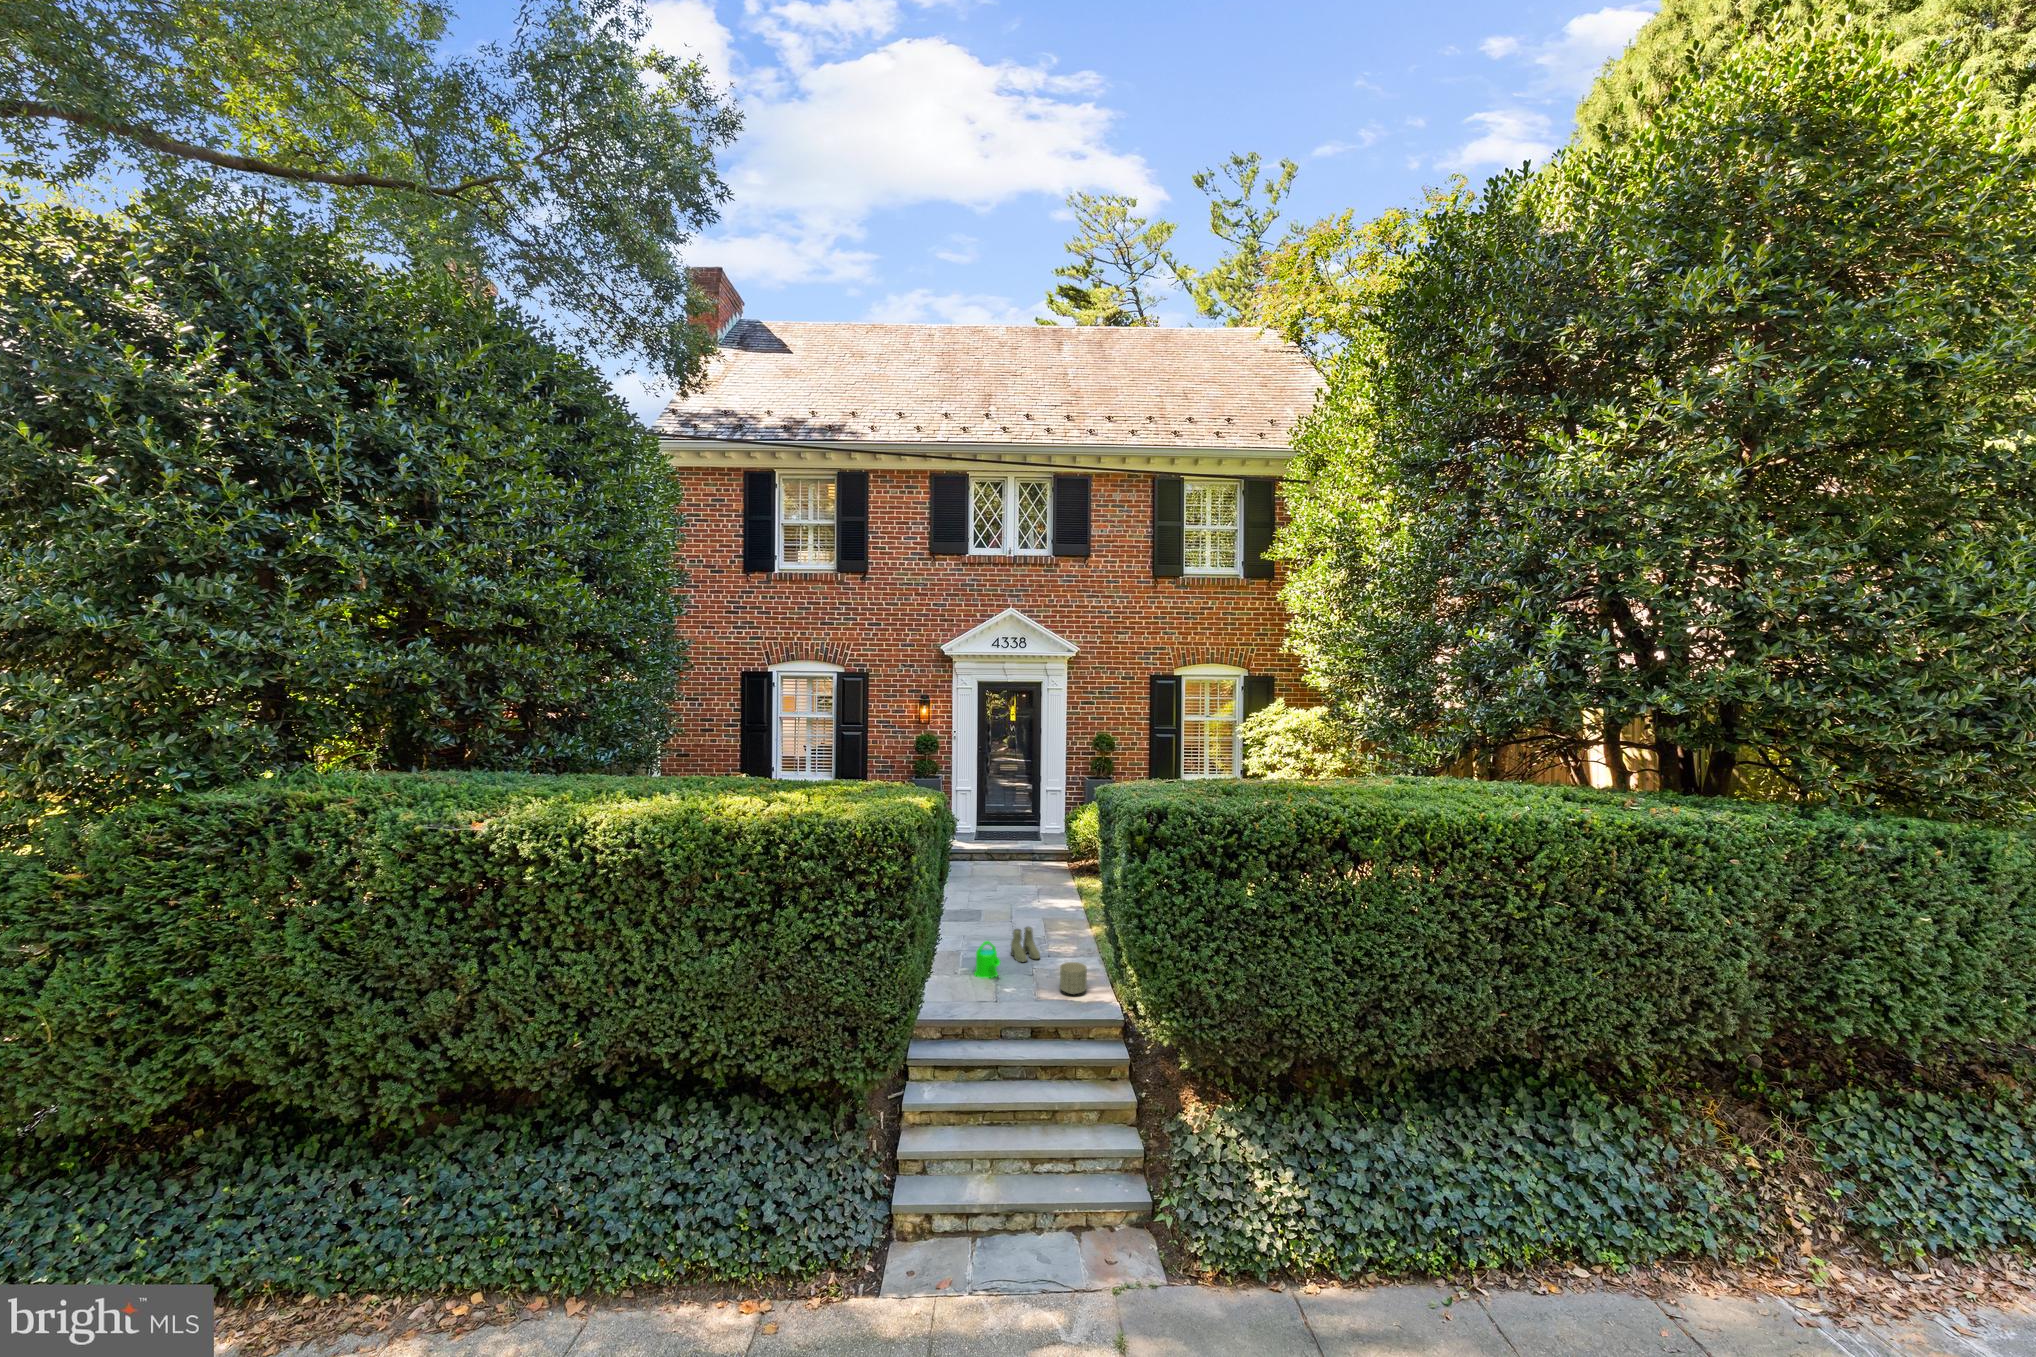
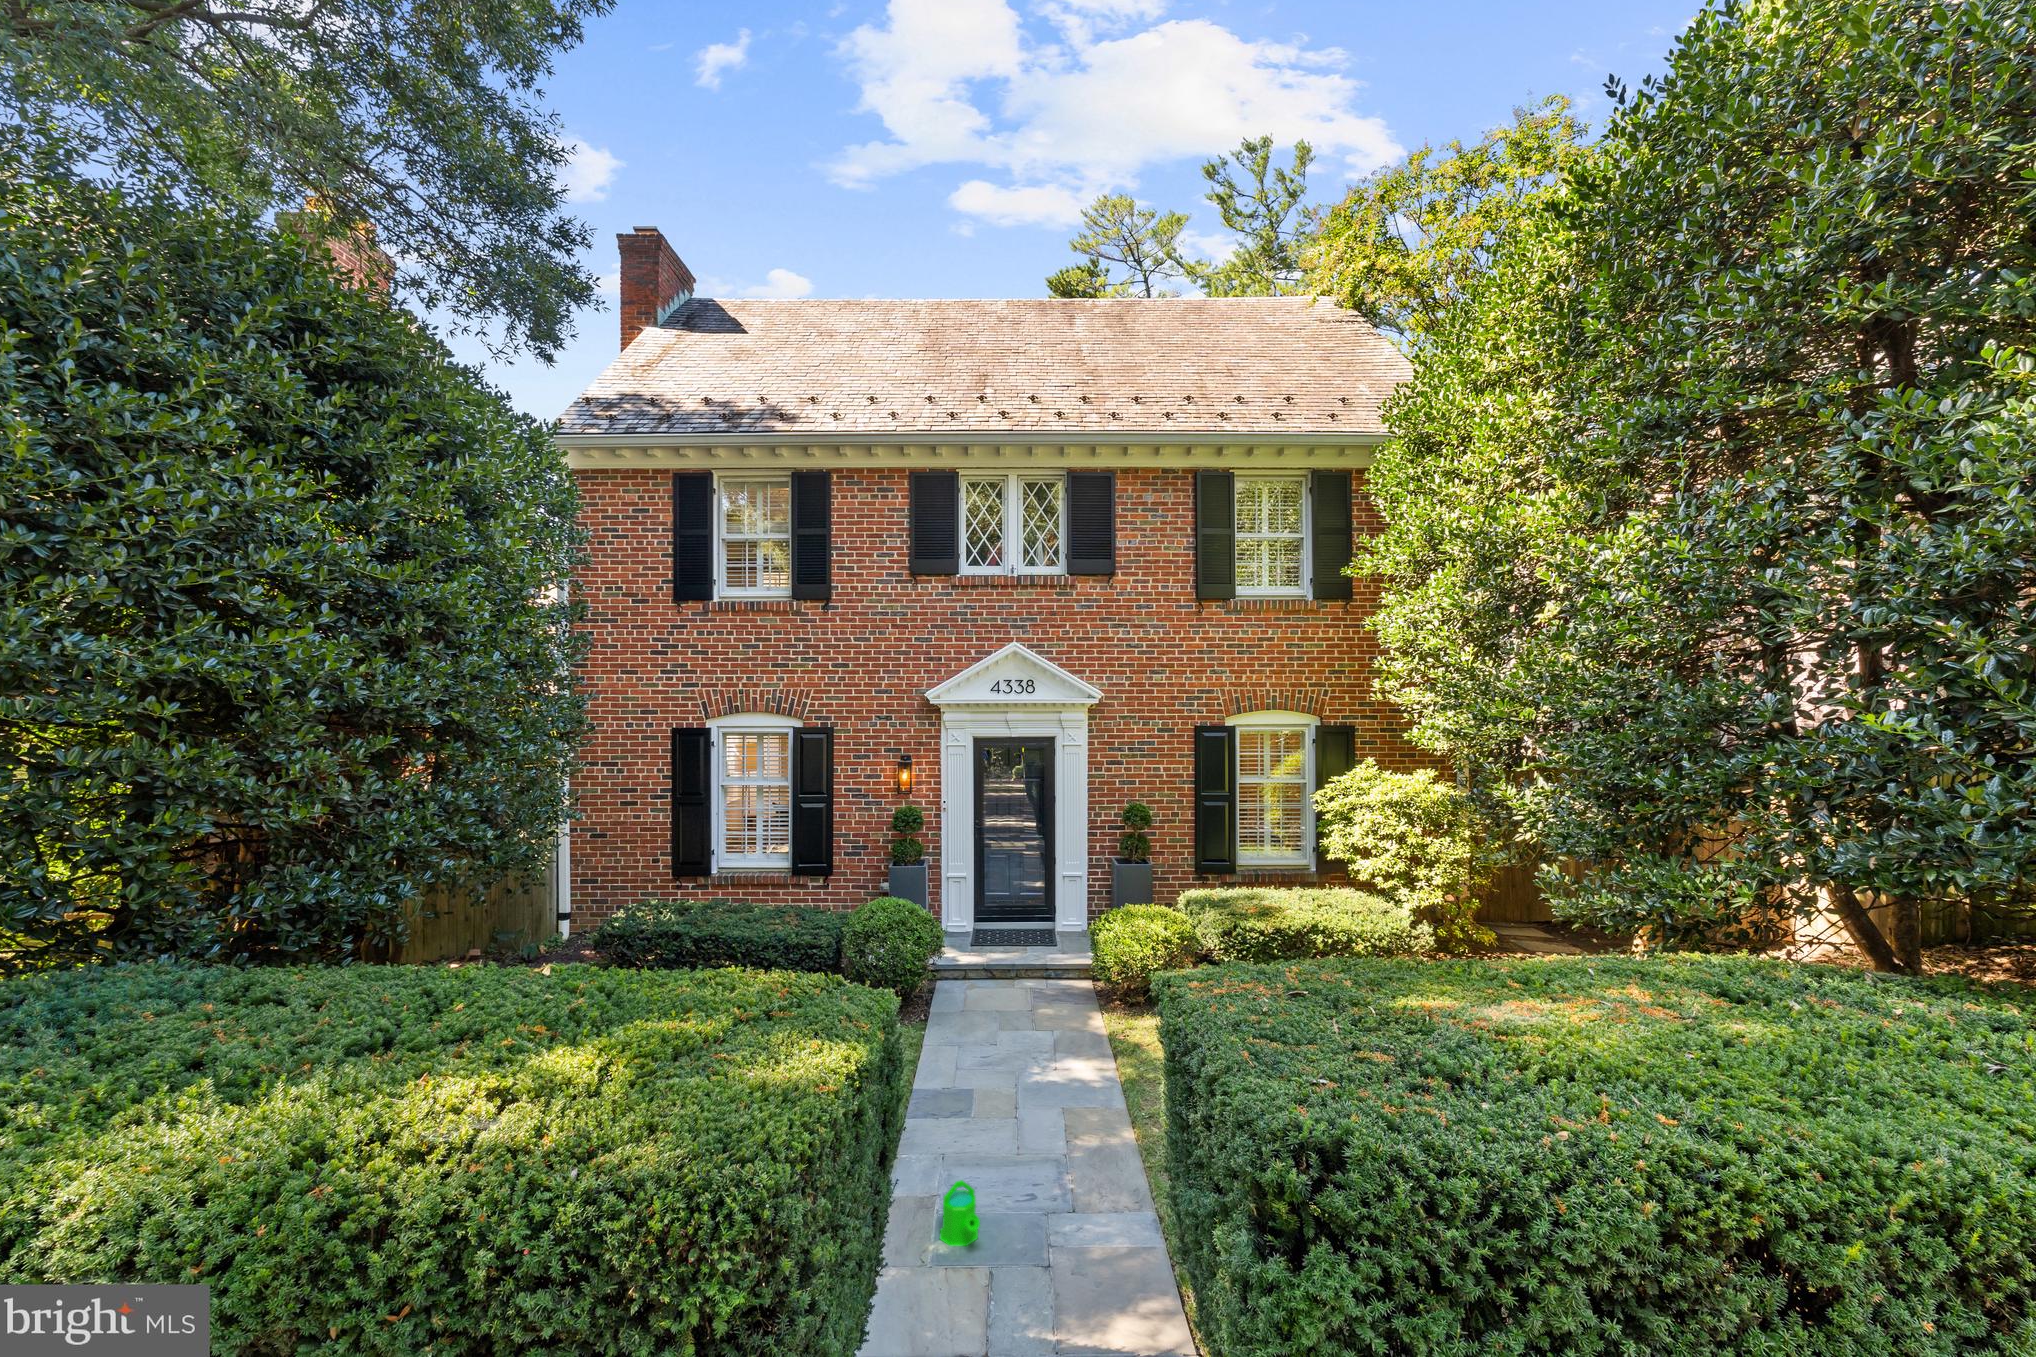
boots: present [1011,927,1040,962] -> none [1001,1137,1046,1203]
planter: present [1060,962,1087,994] -> none [1075,1229,1119,1295]

